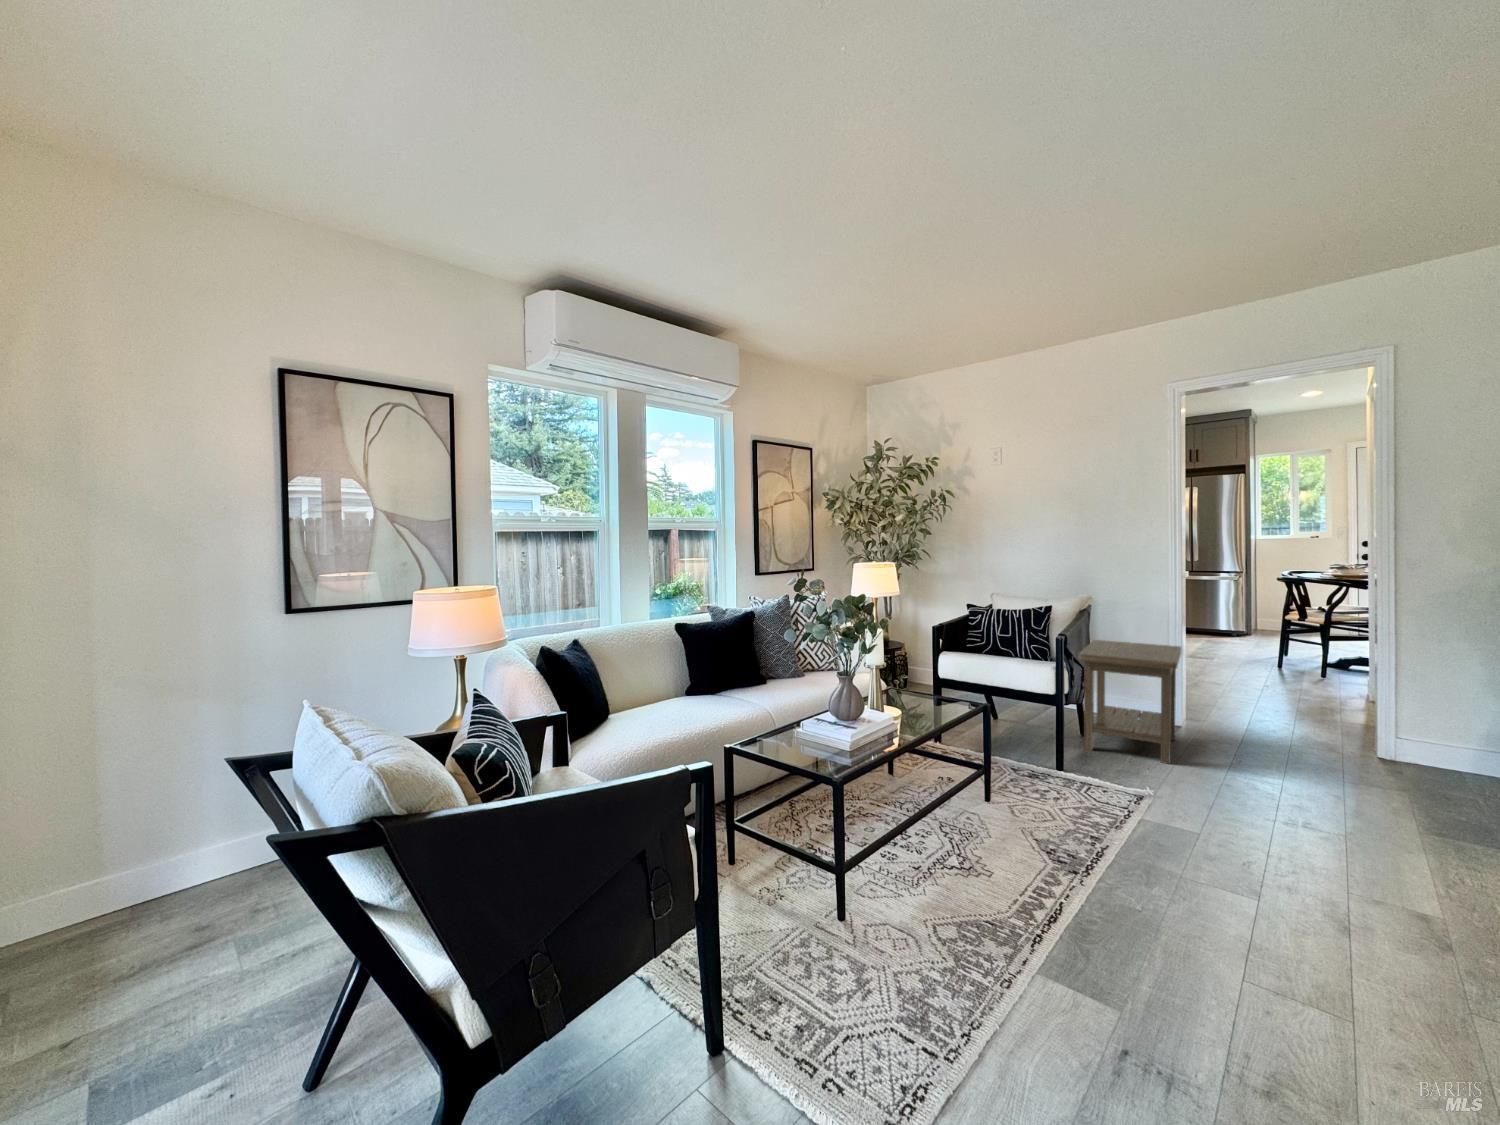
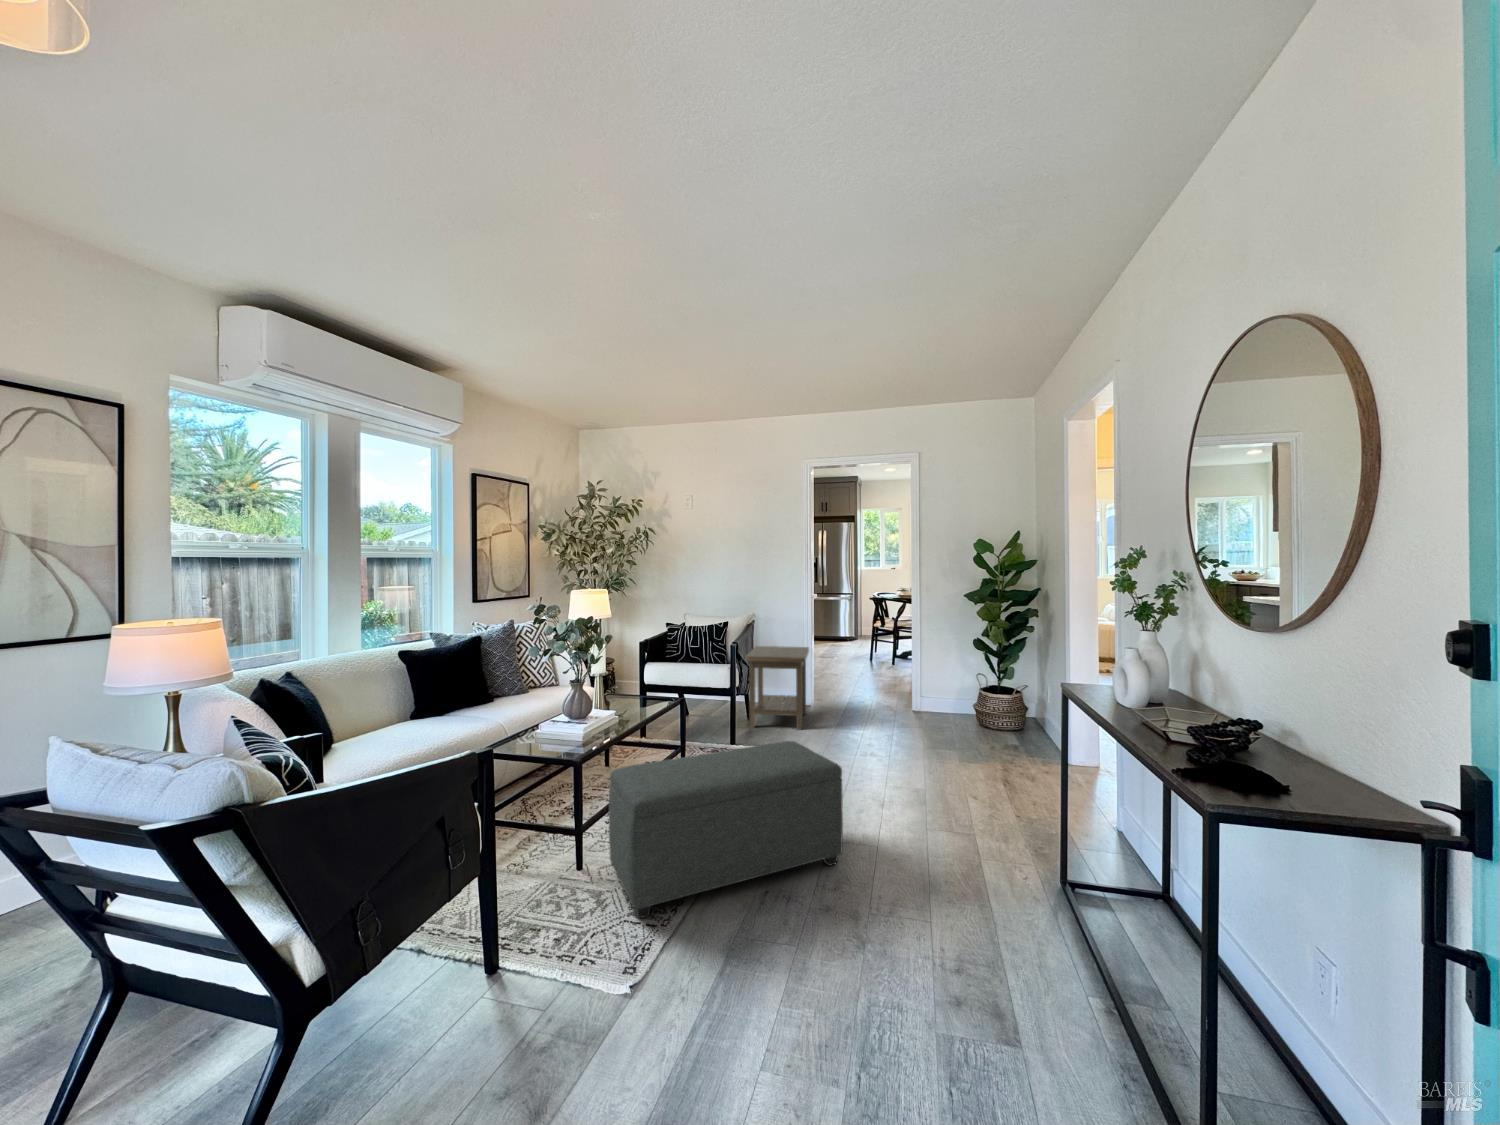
ottoman: none [878,802,1279,1037] -> present [609,741,843,918]

